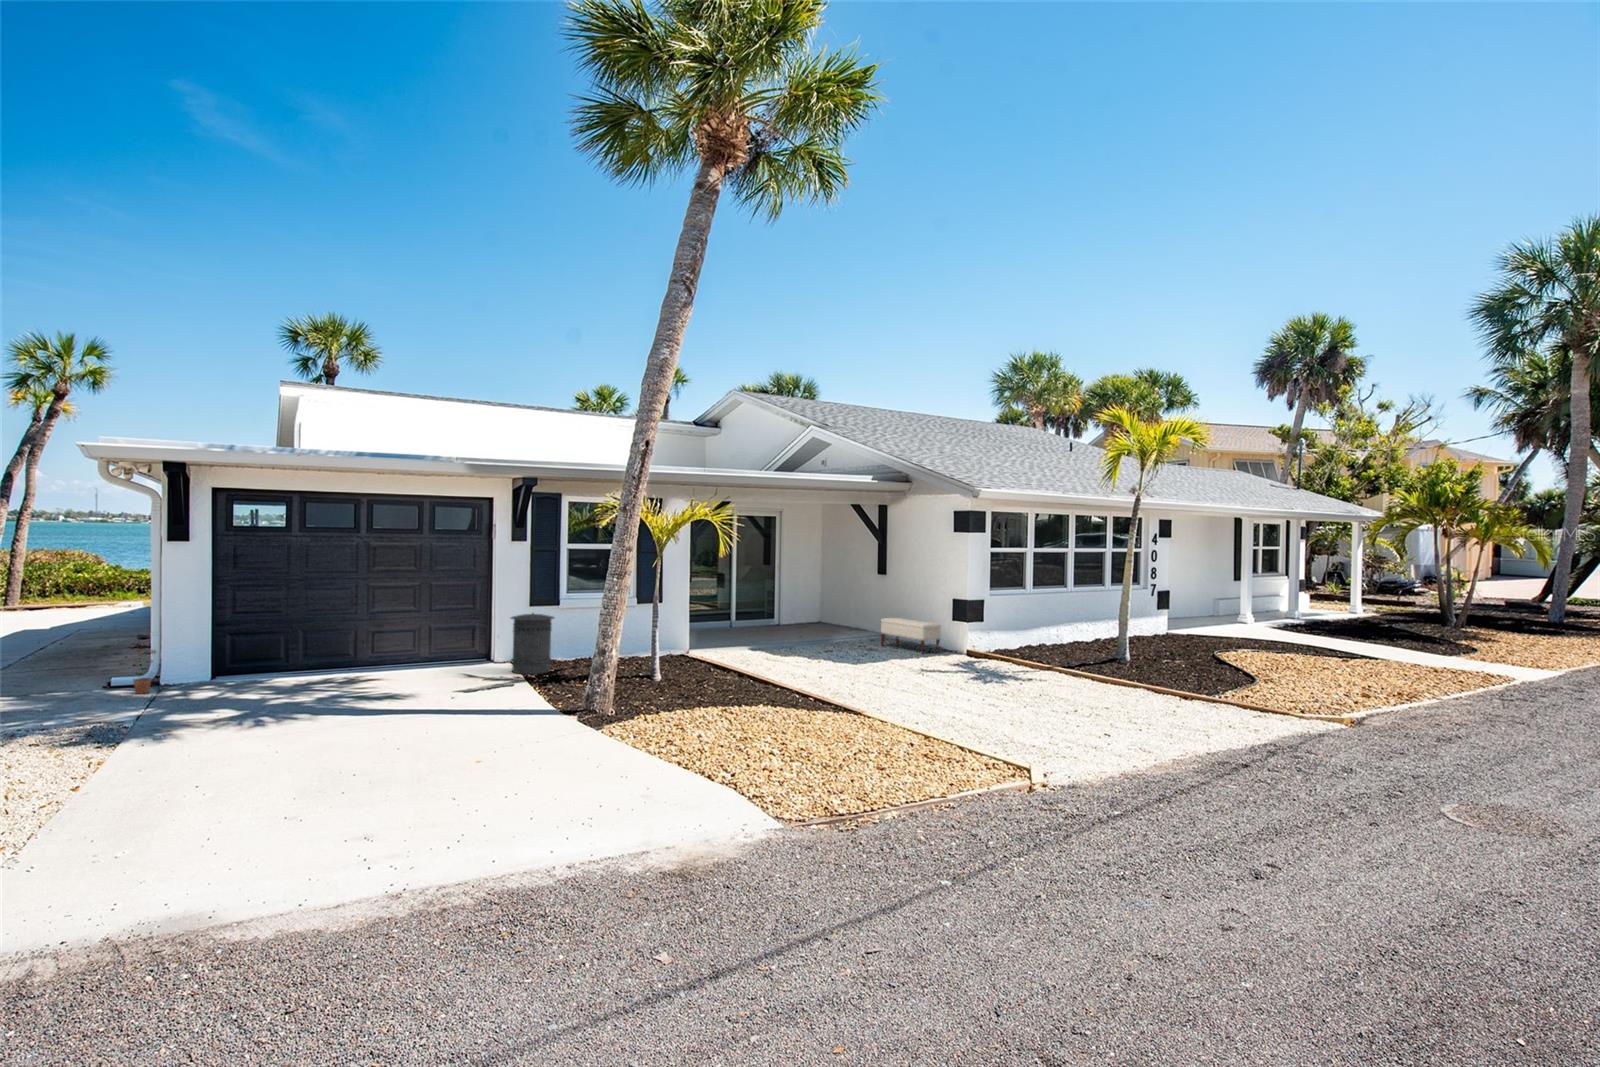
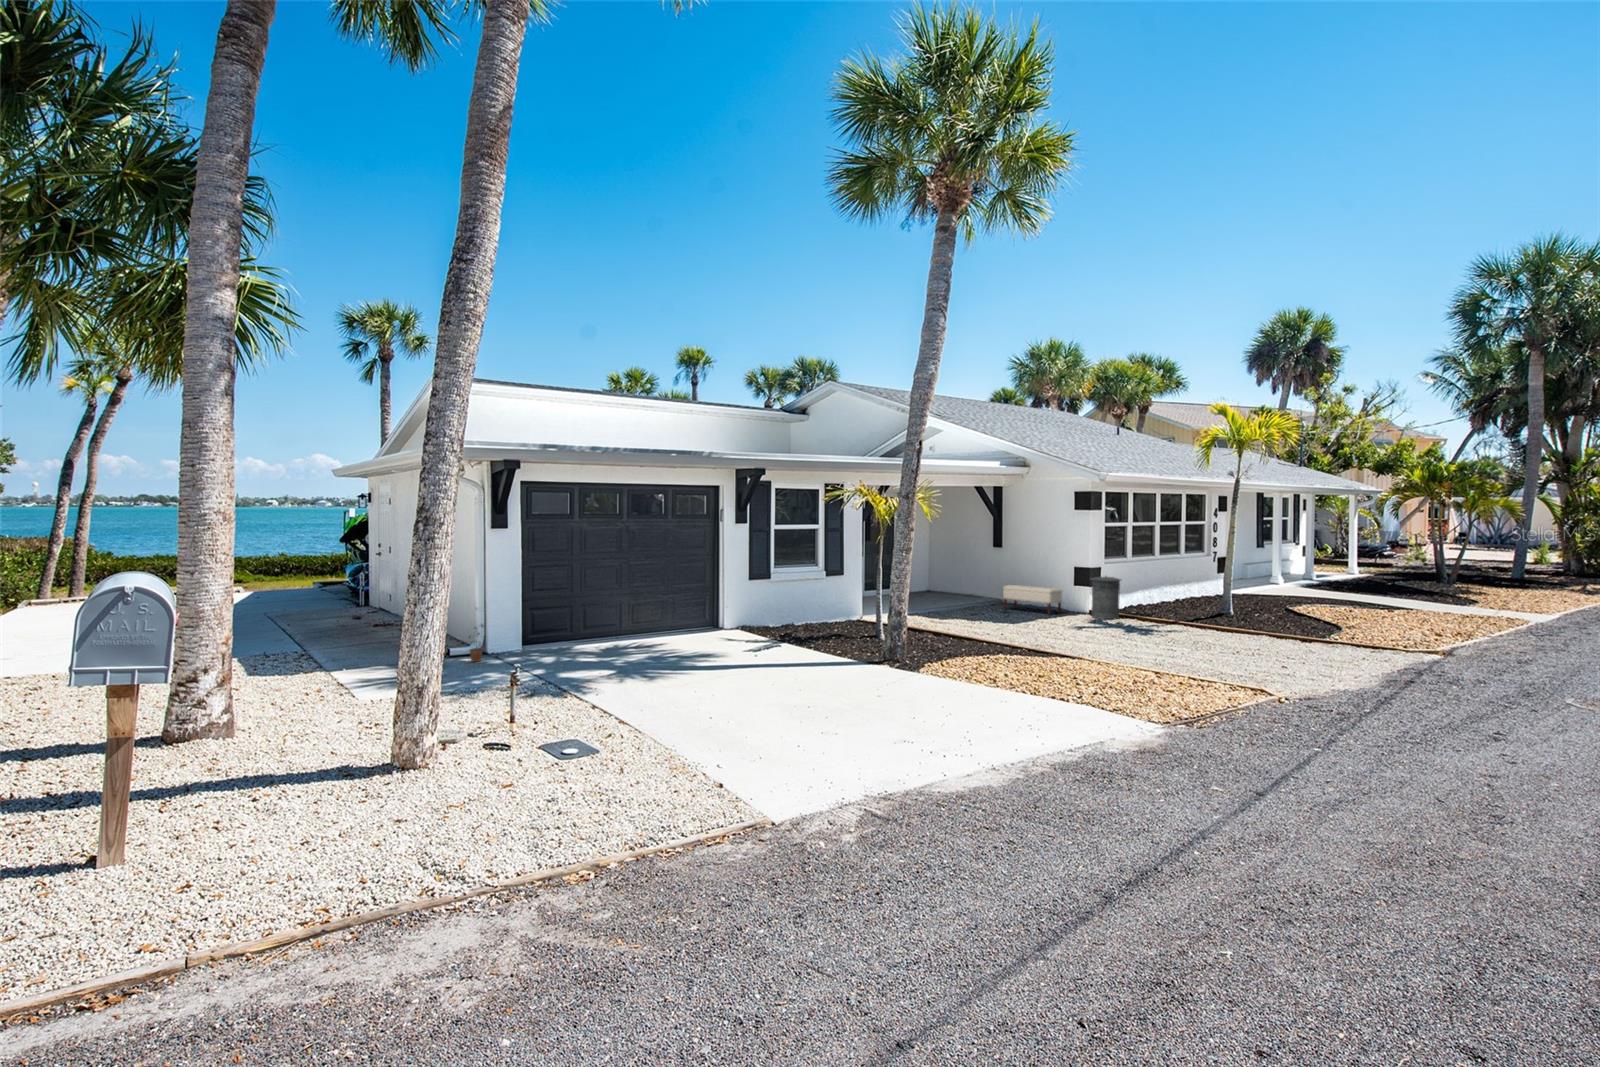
trash can: present [511,613,554,674] -> present [1091,576,1121,619]

